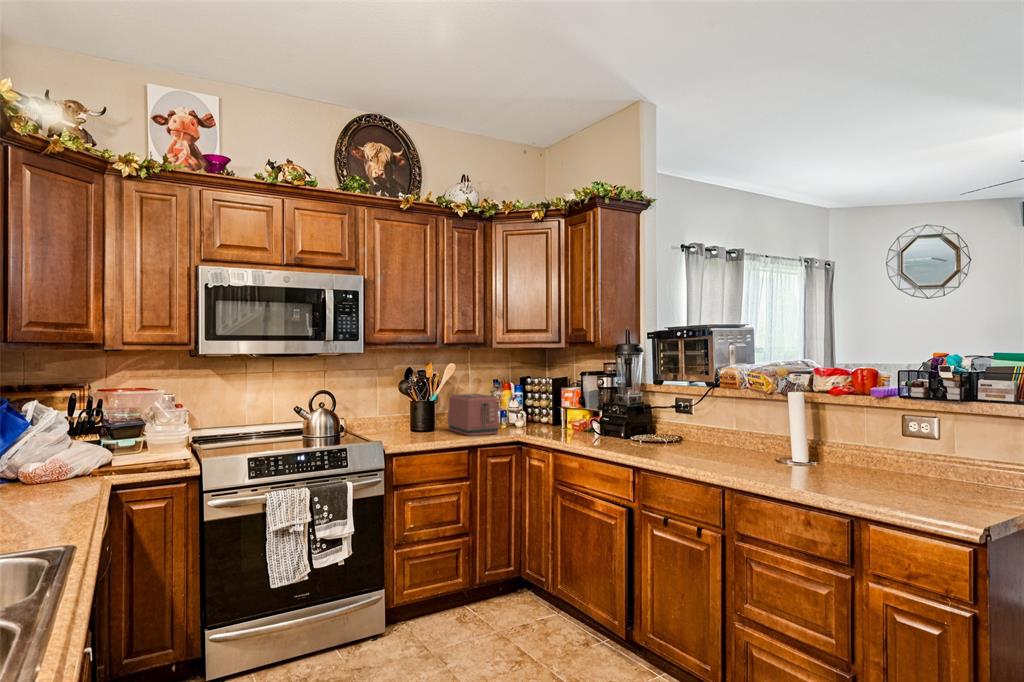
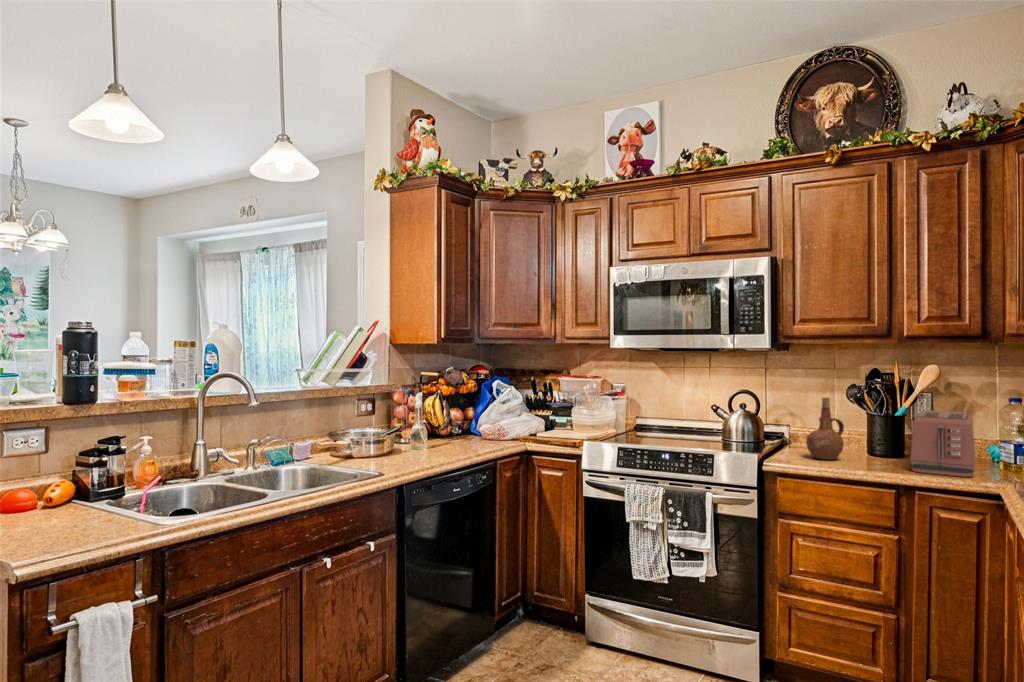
ceramic pitcher: none [393,390,419,439] -> present [806,398,844,459]

